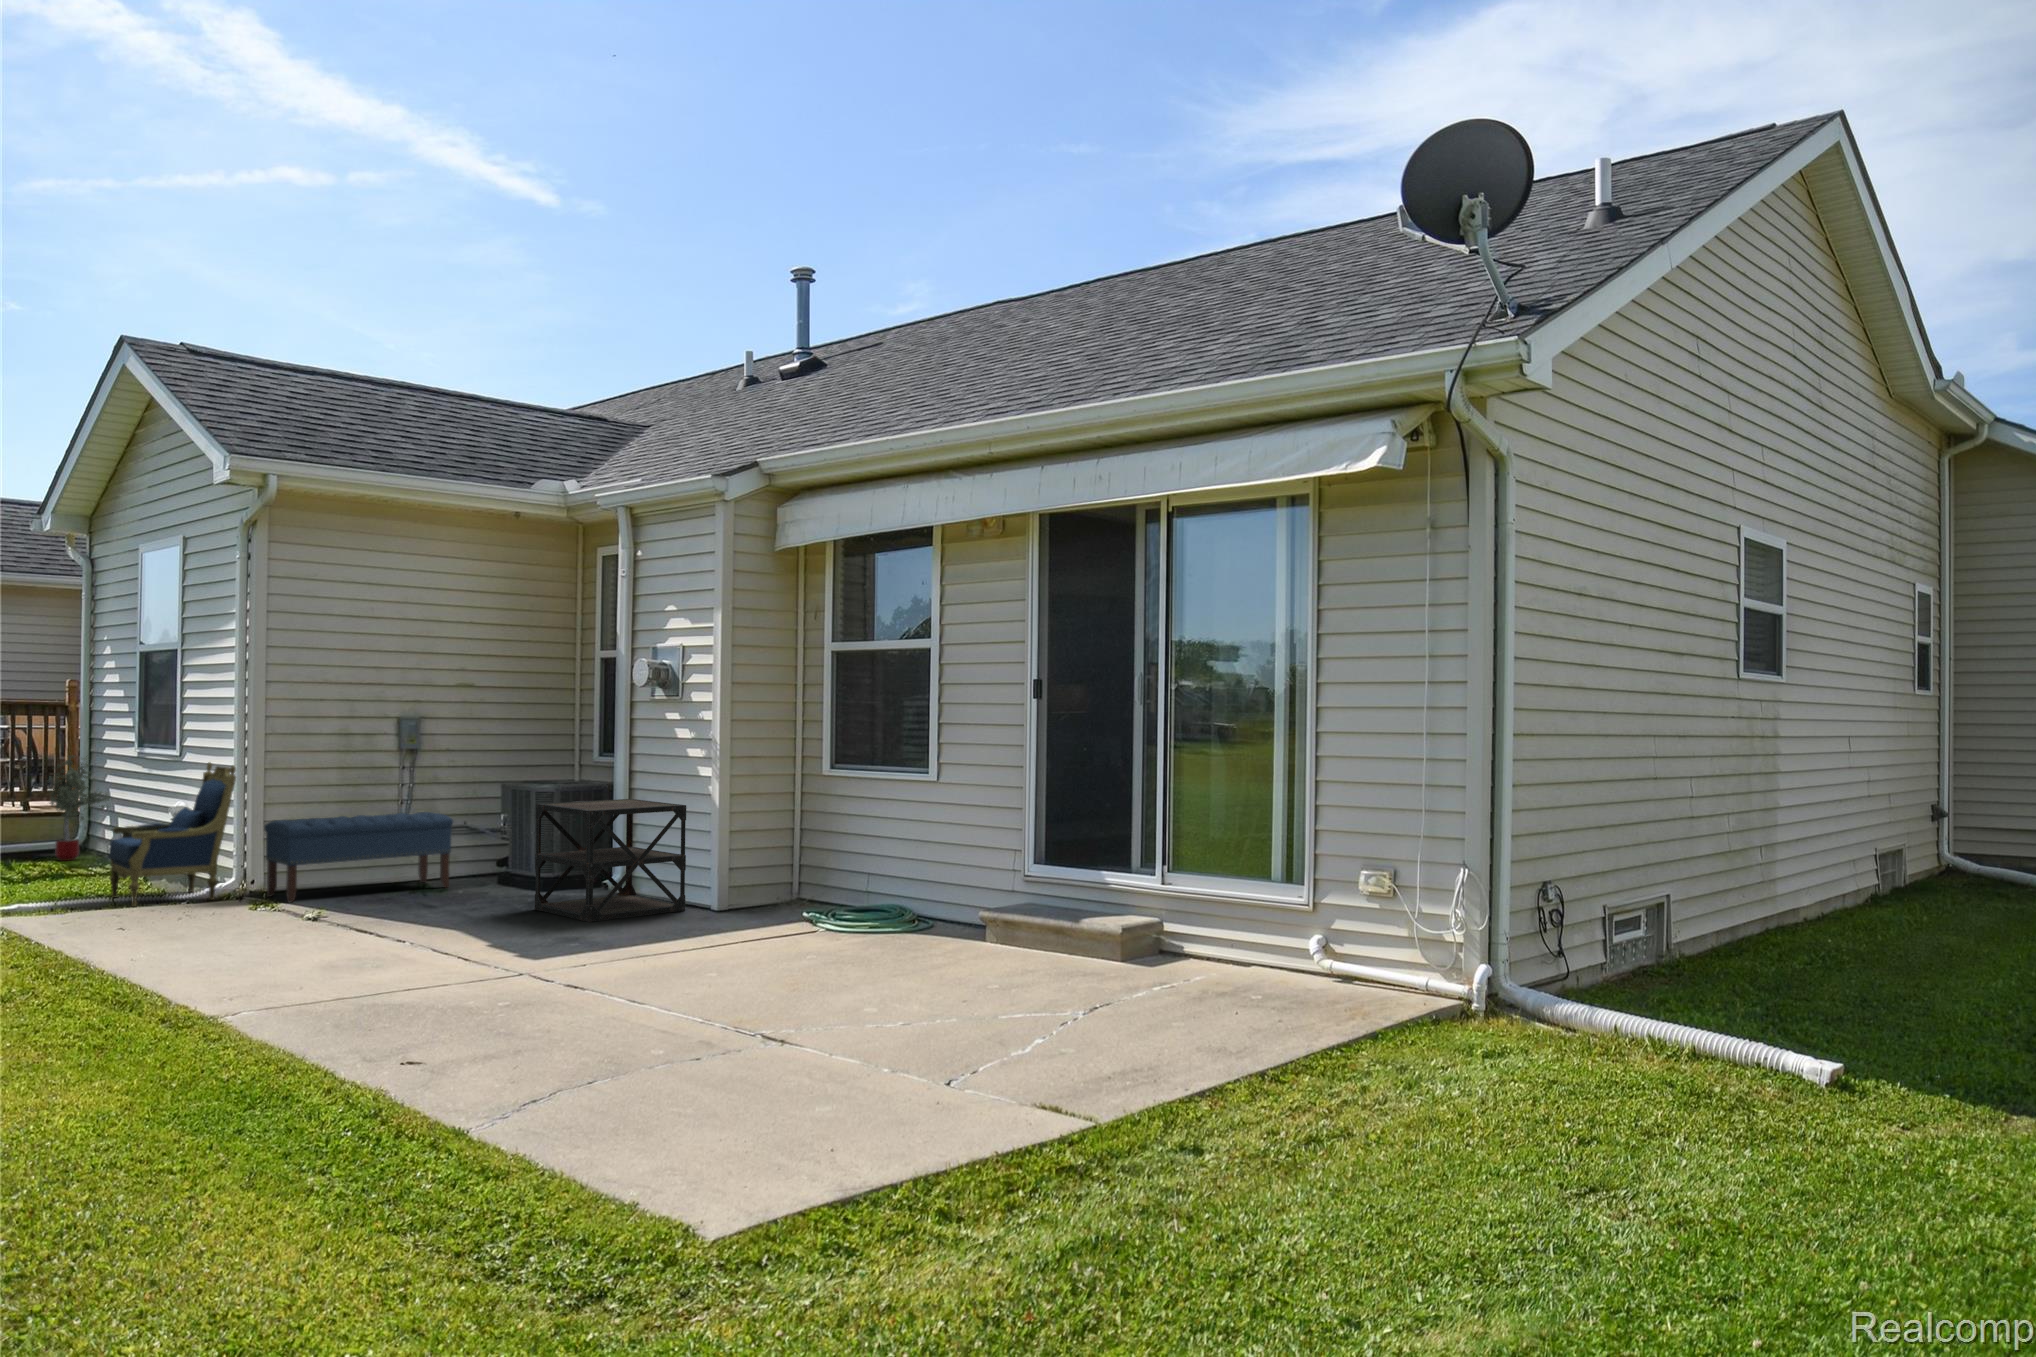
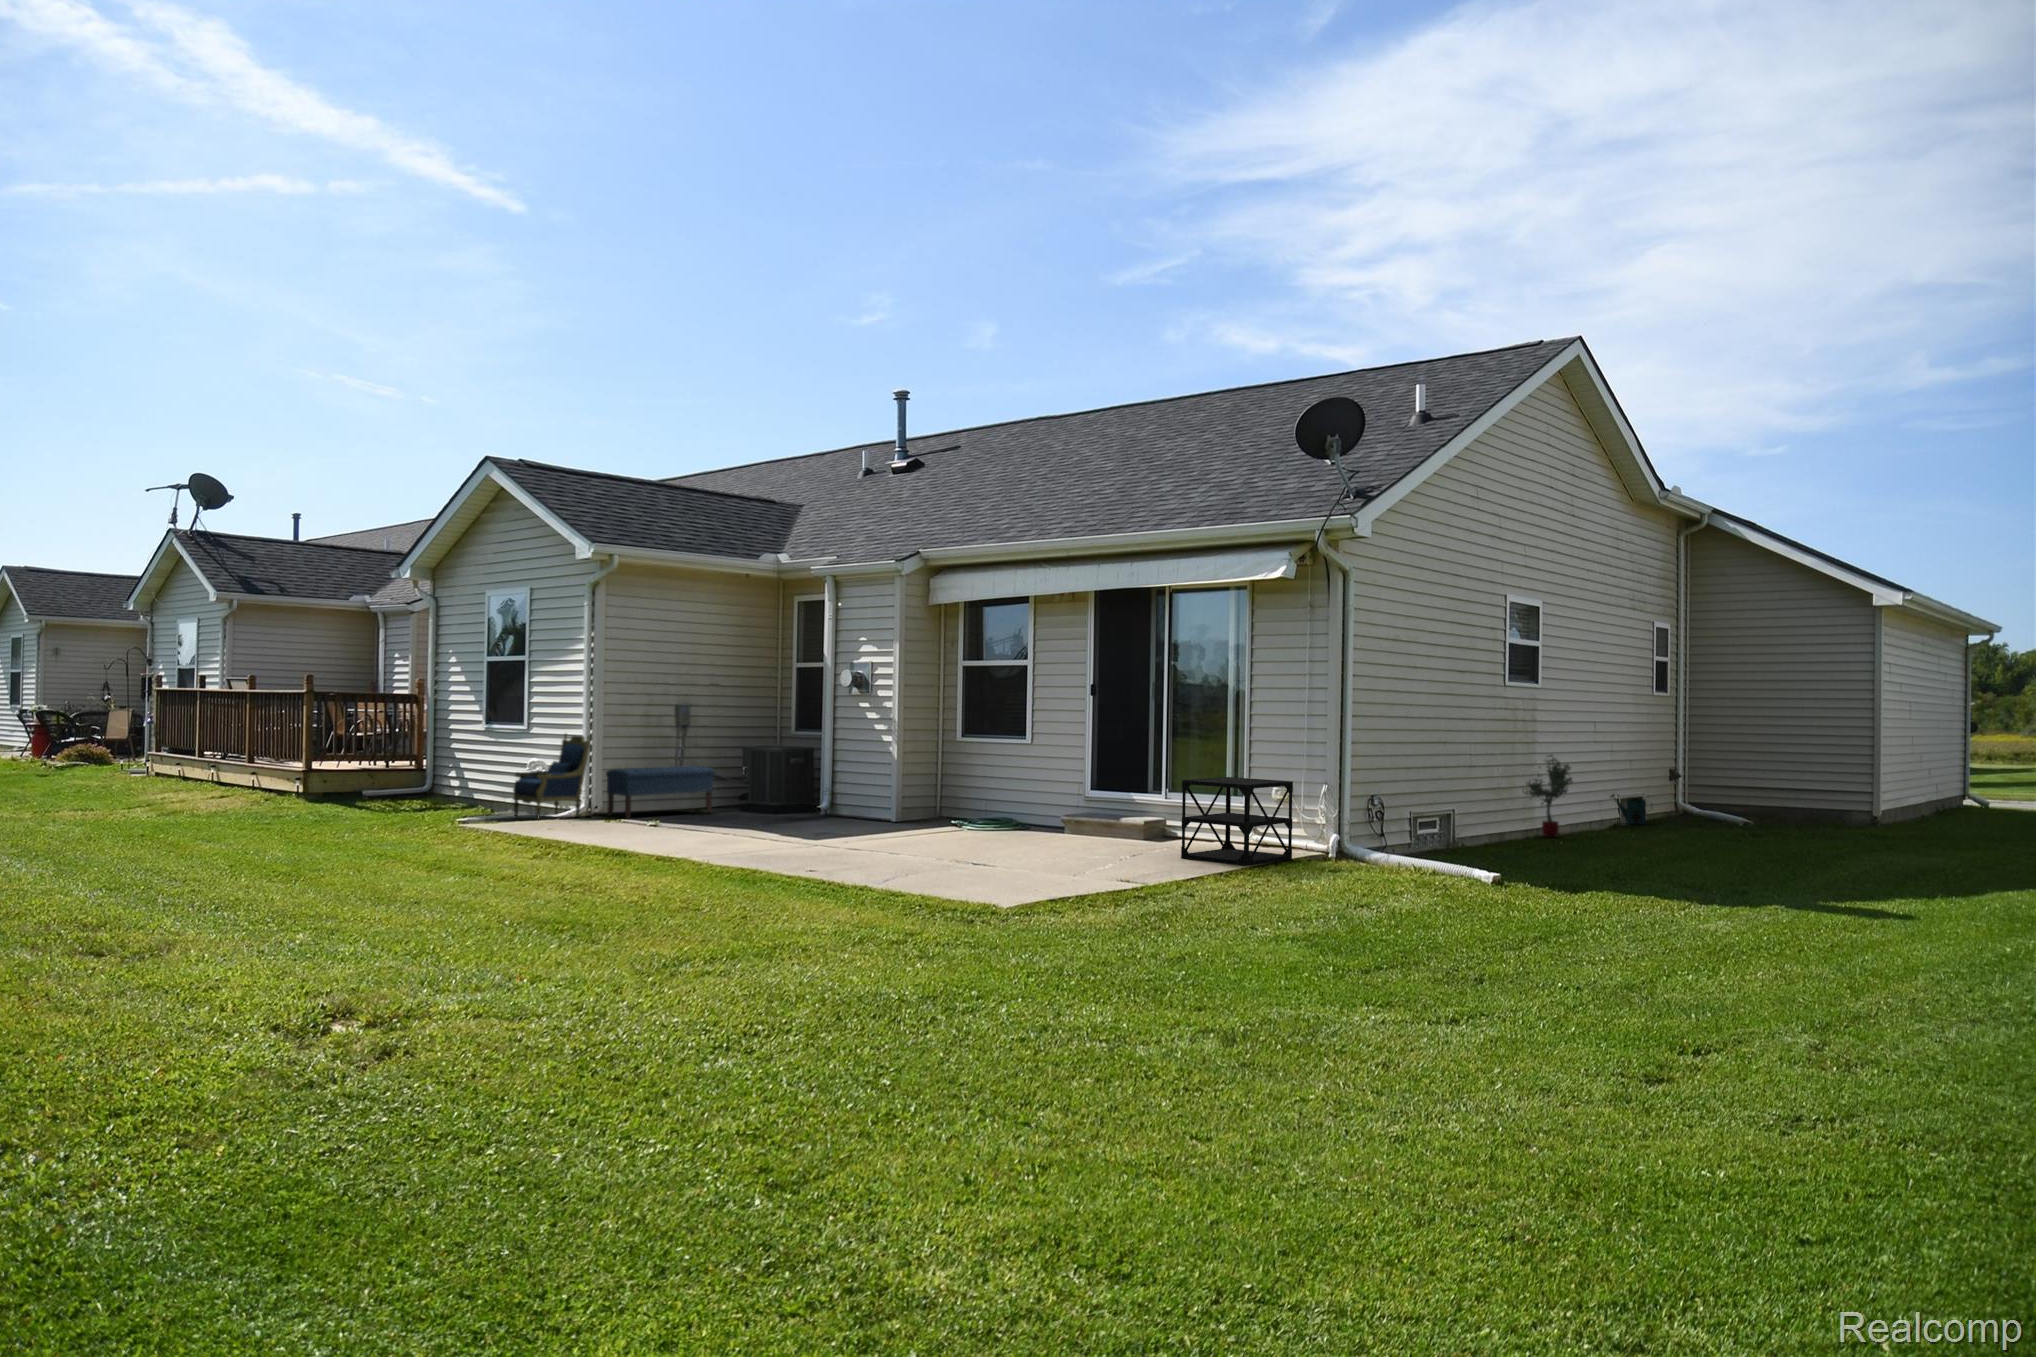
potted tree: present [49,756,110,861] -> present [1525,755,1572,838]
side table: present [535,799,686,922] -> present [1181,777,1293,866]
watering can: none [1871,850,1947,900] -> present [1611,794,1647,824]

